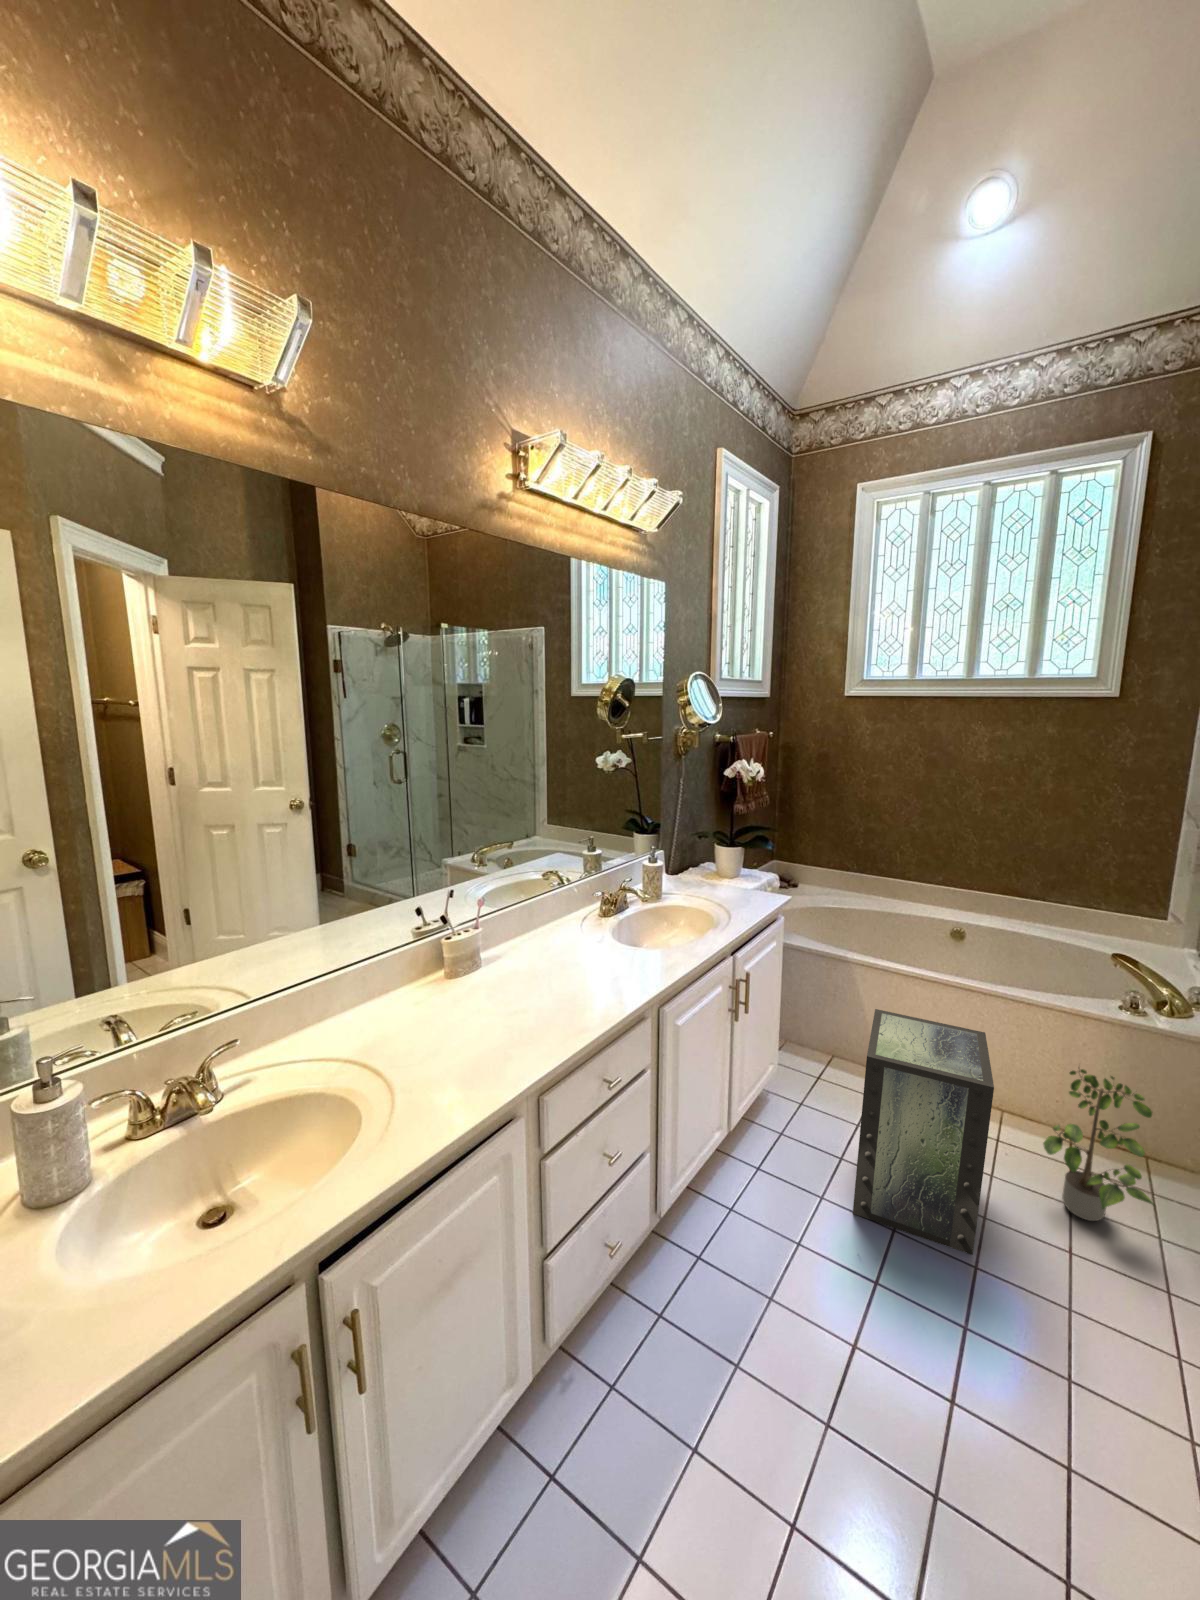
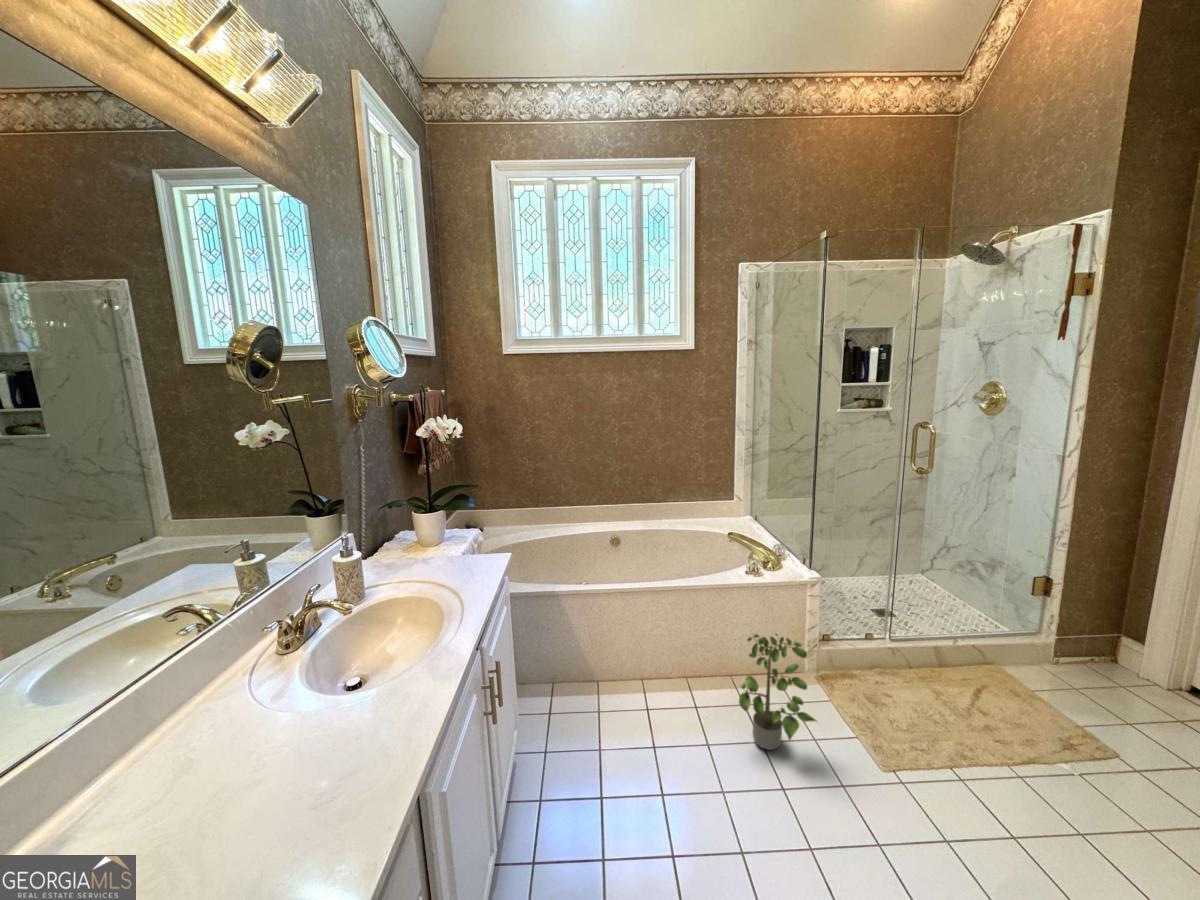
storage box: present [853,1009,994,1255] -> none [608,632,736,861]

